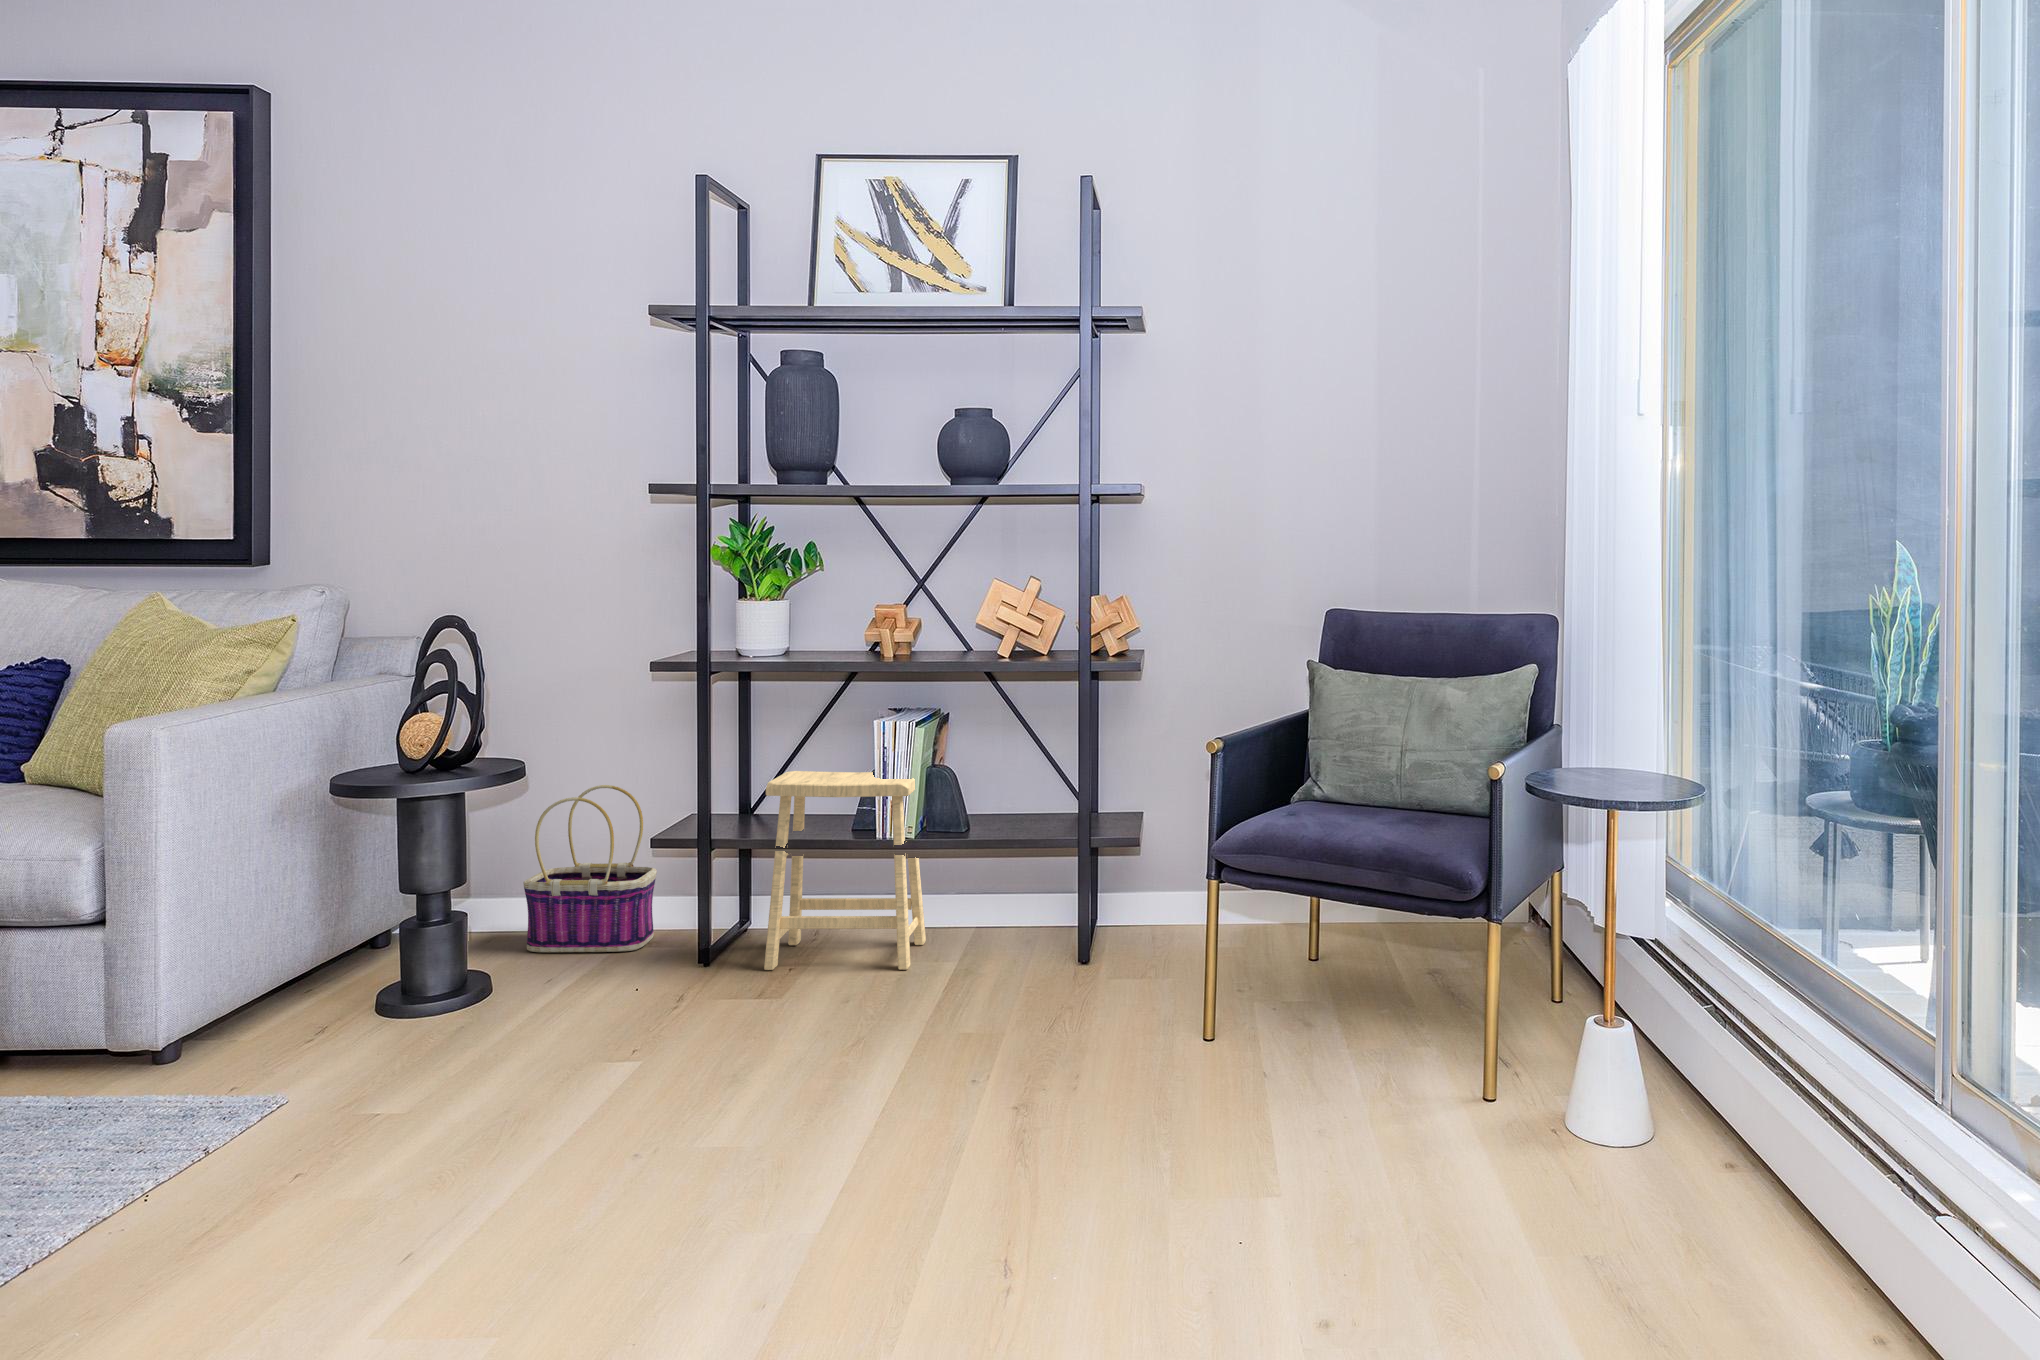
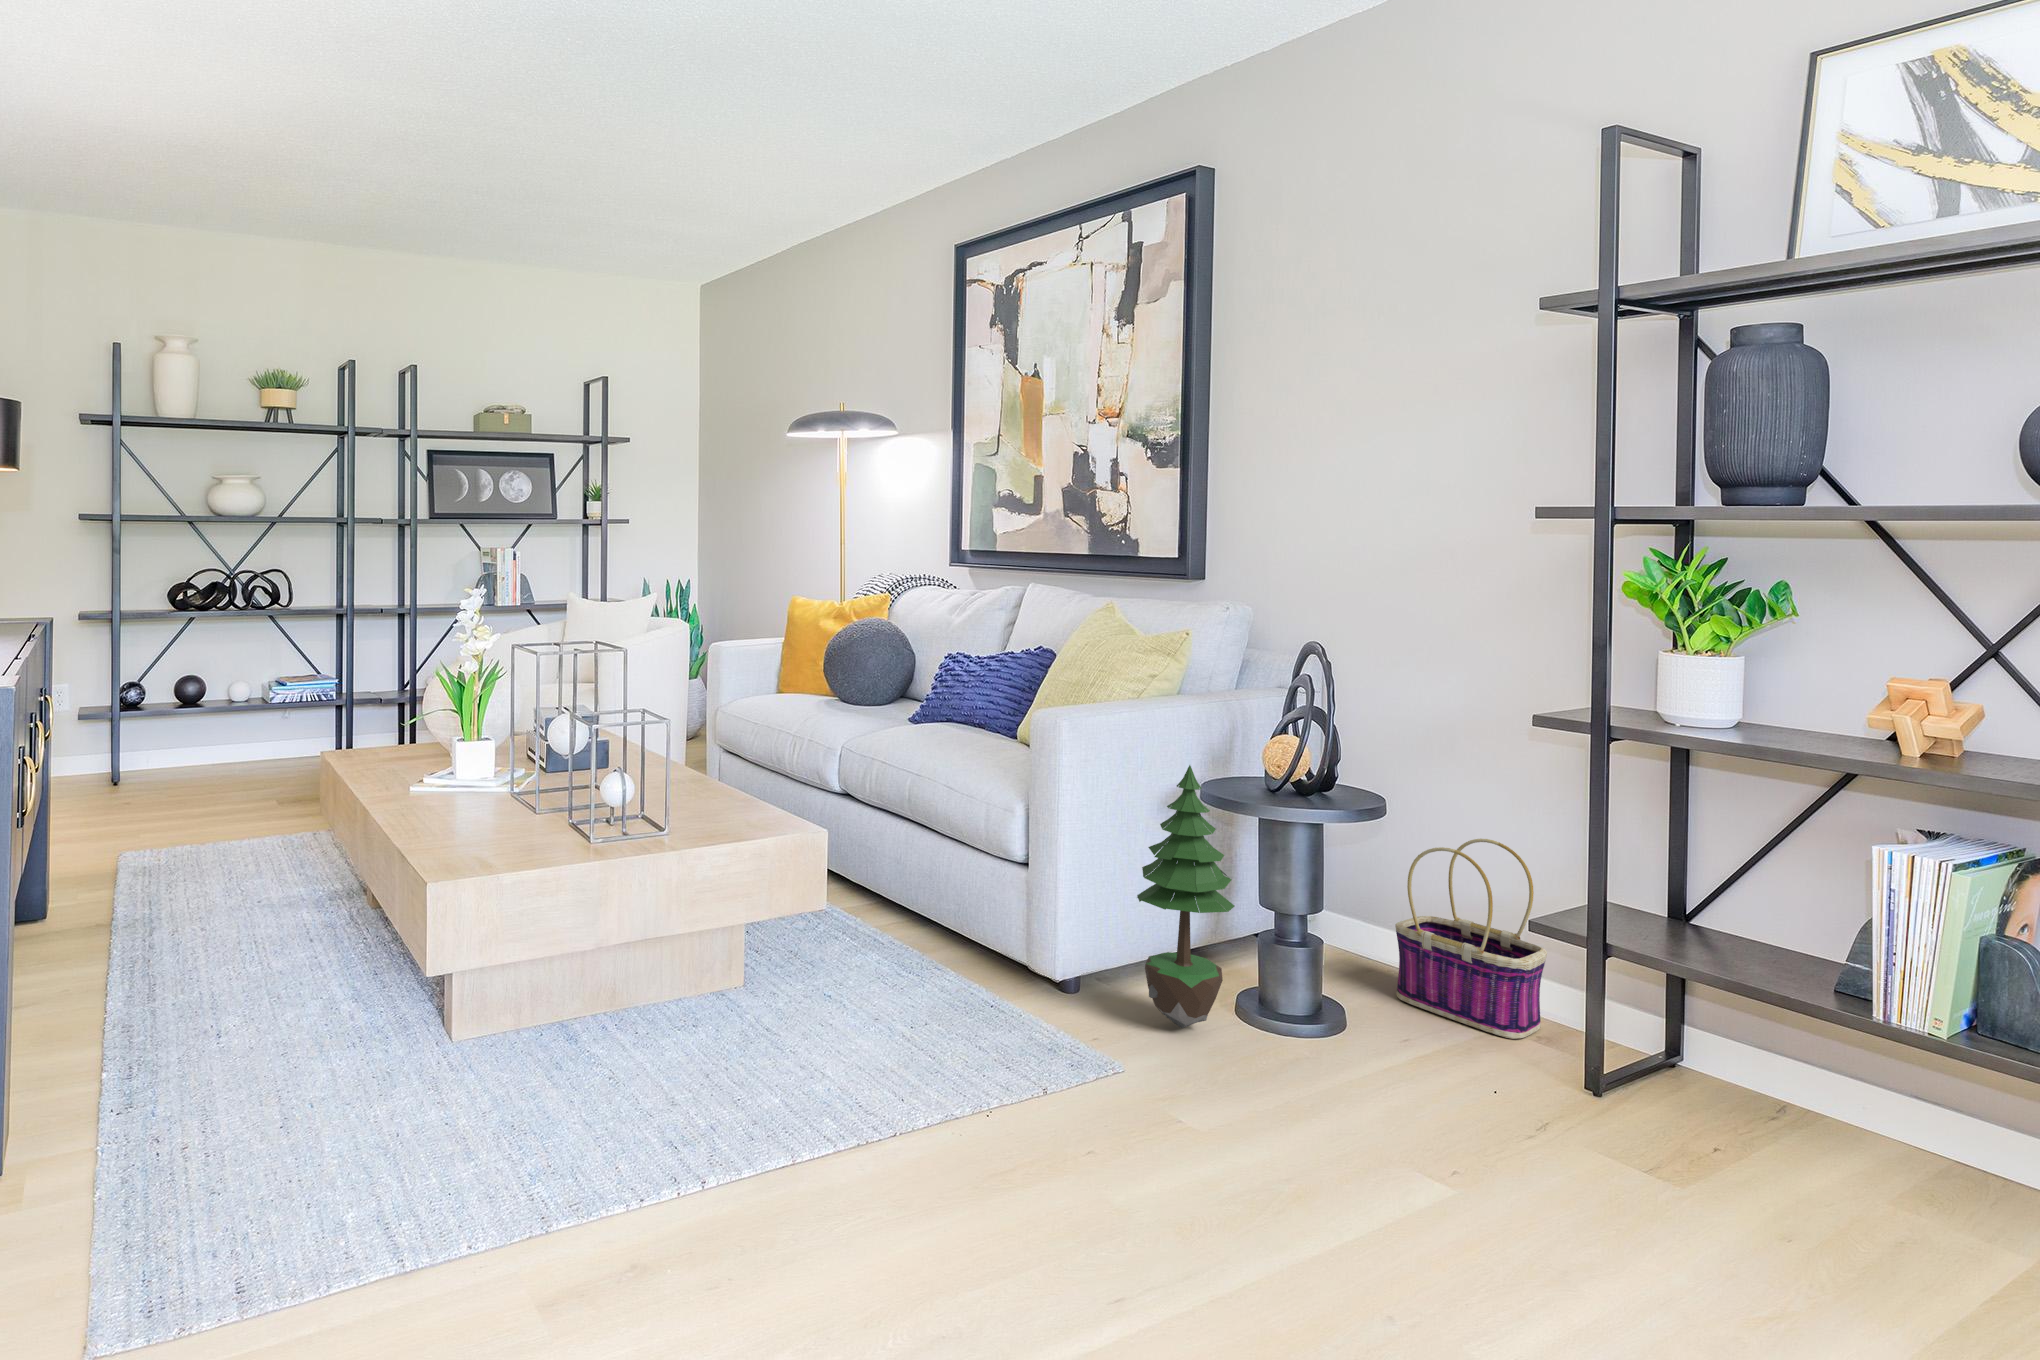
potted tree: none [249,757,372,1041] -> present [1137,765,1235,1028]
footstool: present [764,771,926,970] -> none [1679,880,1975,1229]

